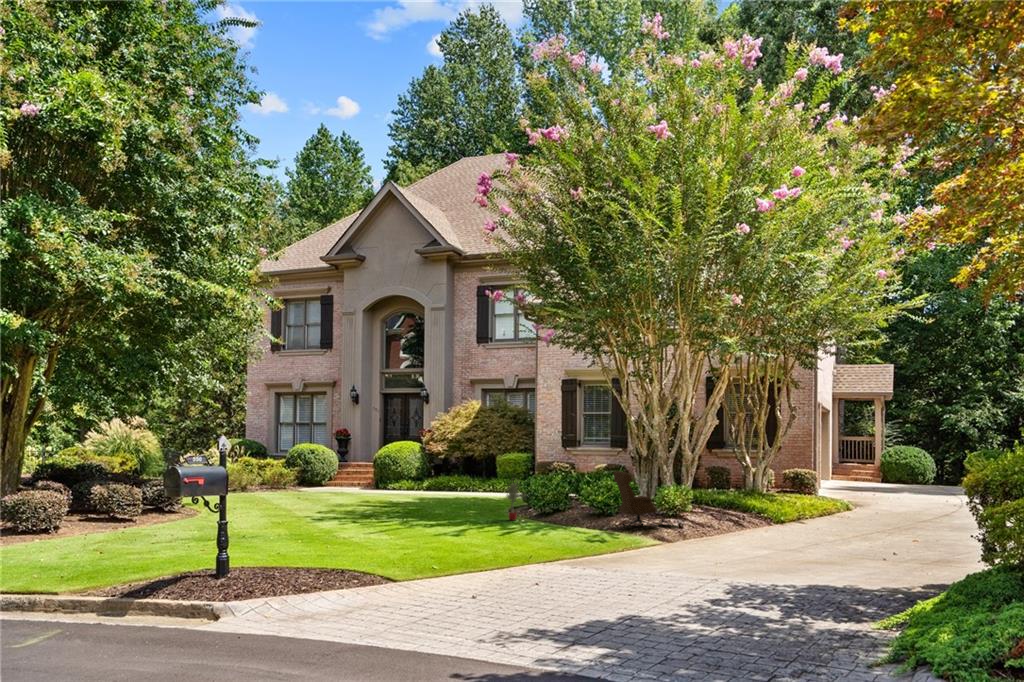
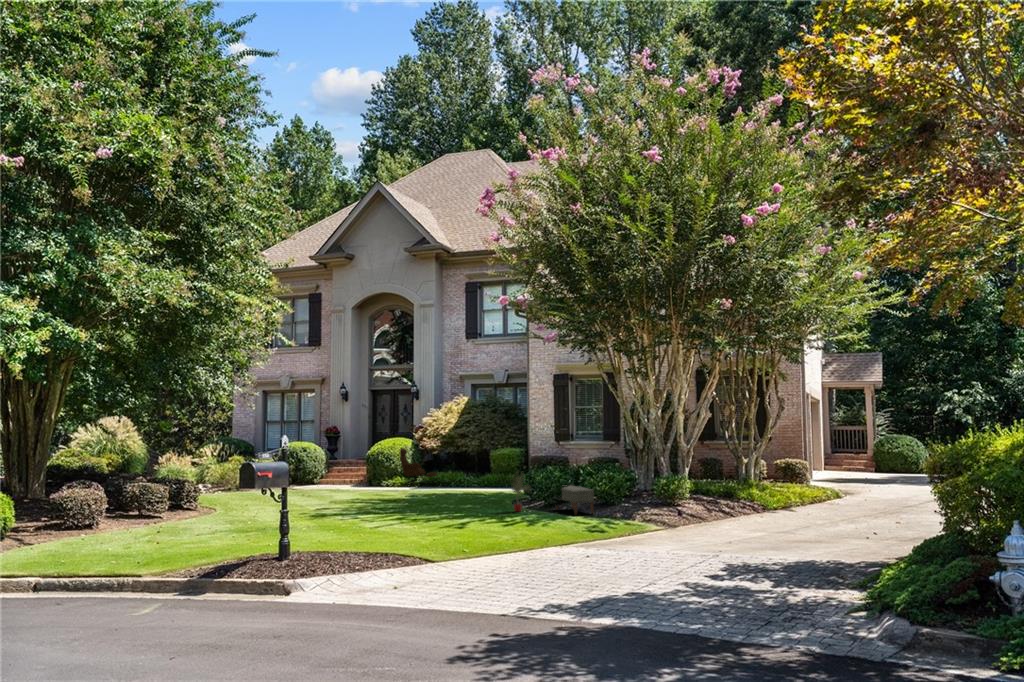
lounge chair: present [613,471,673,528] -> present [400,448,437,483]
bench: none [552,493,593,525] -> present [556,486,594,515]

